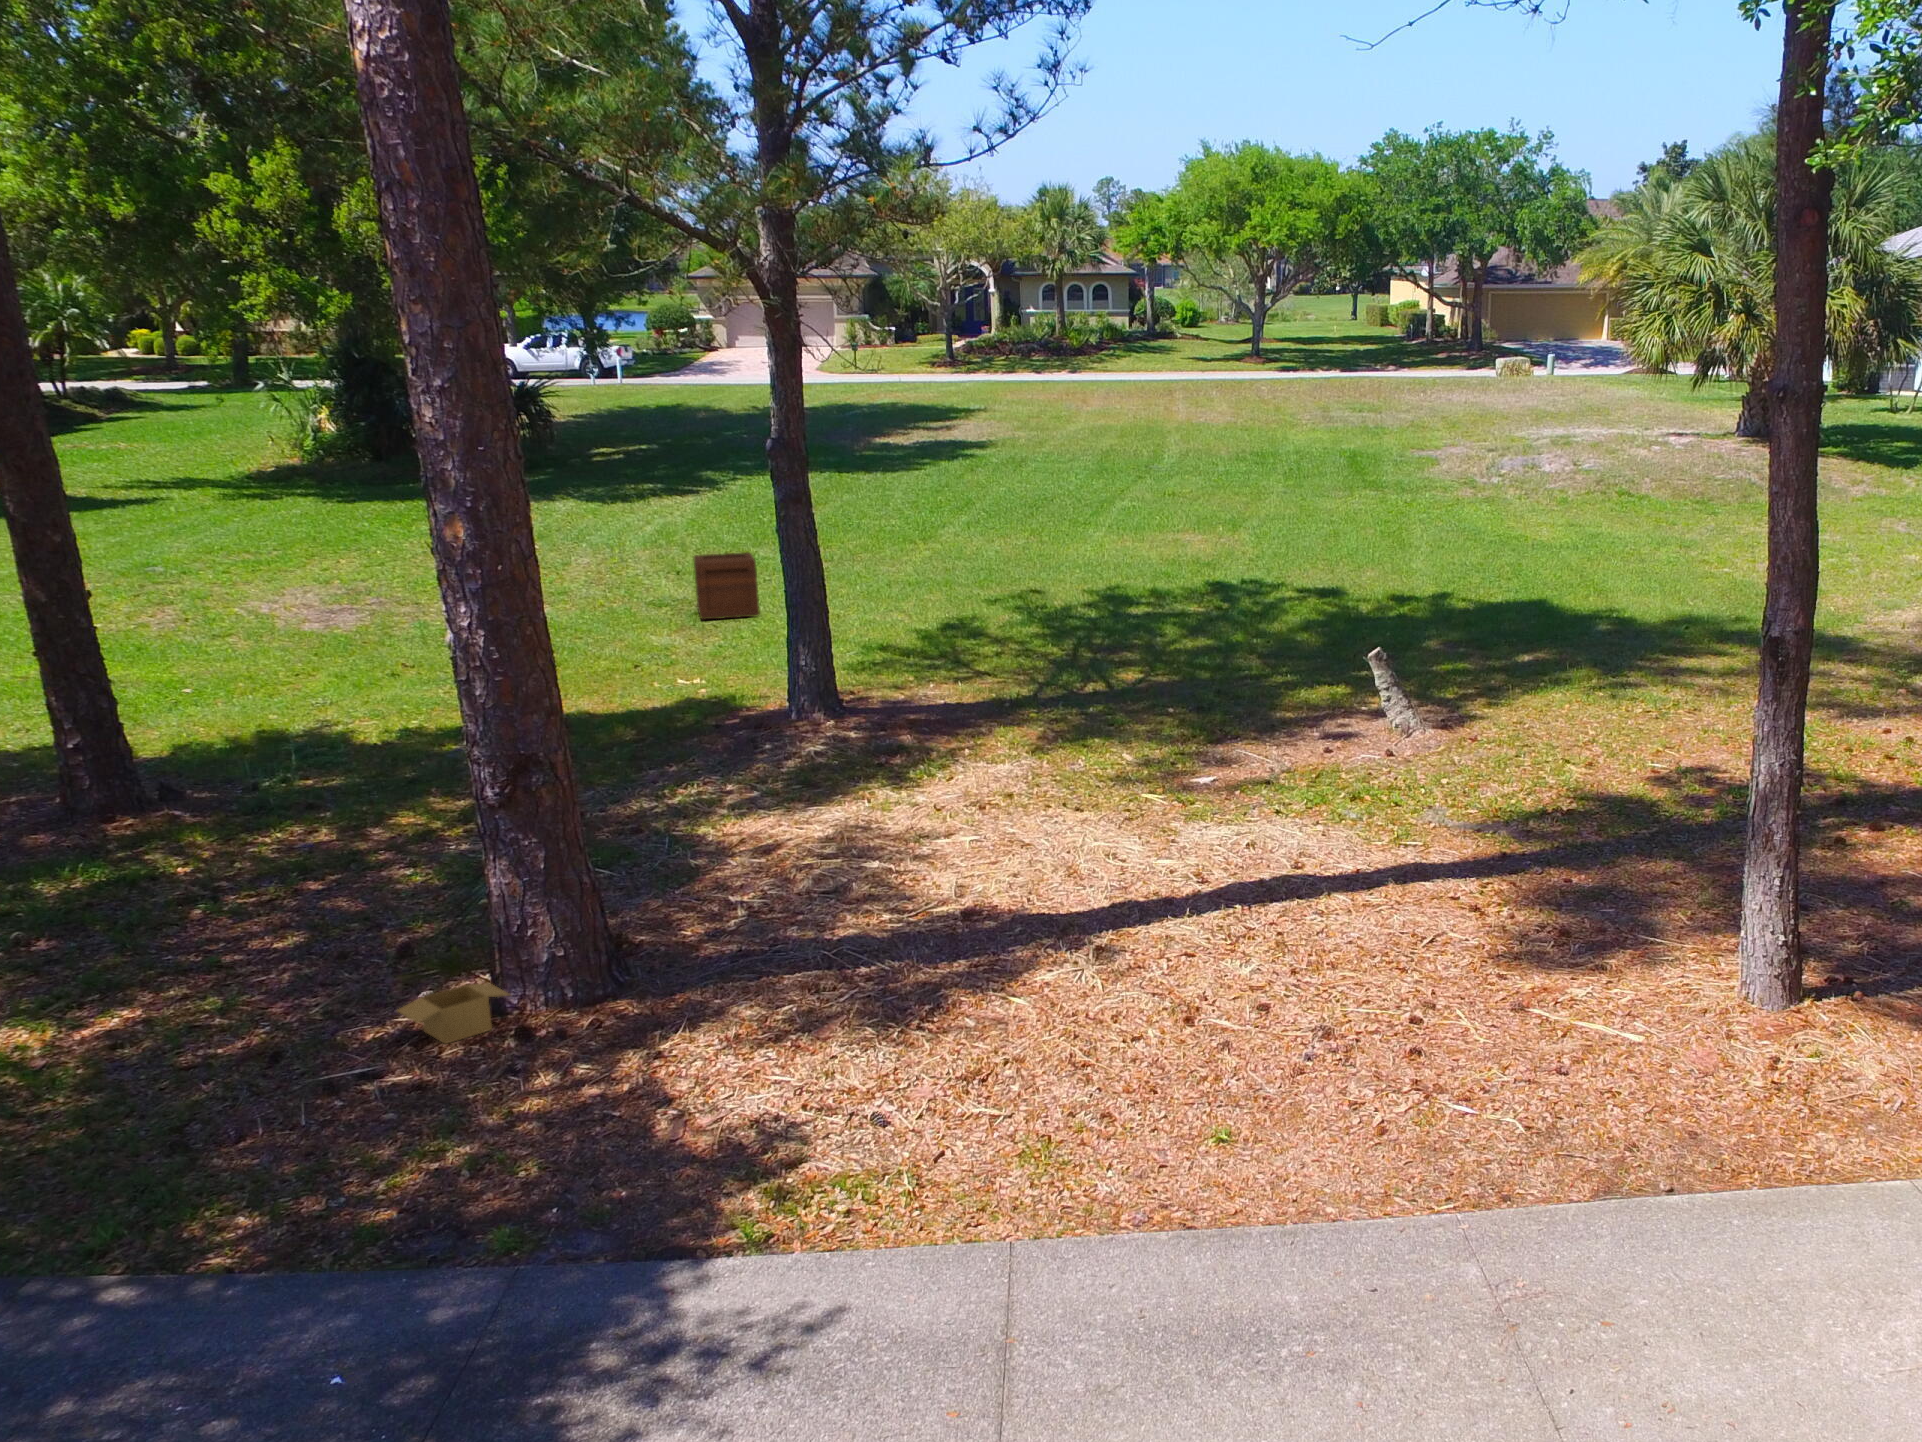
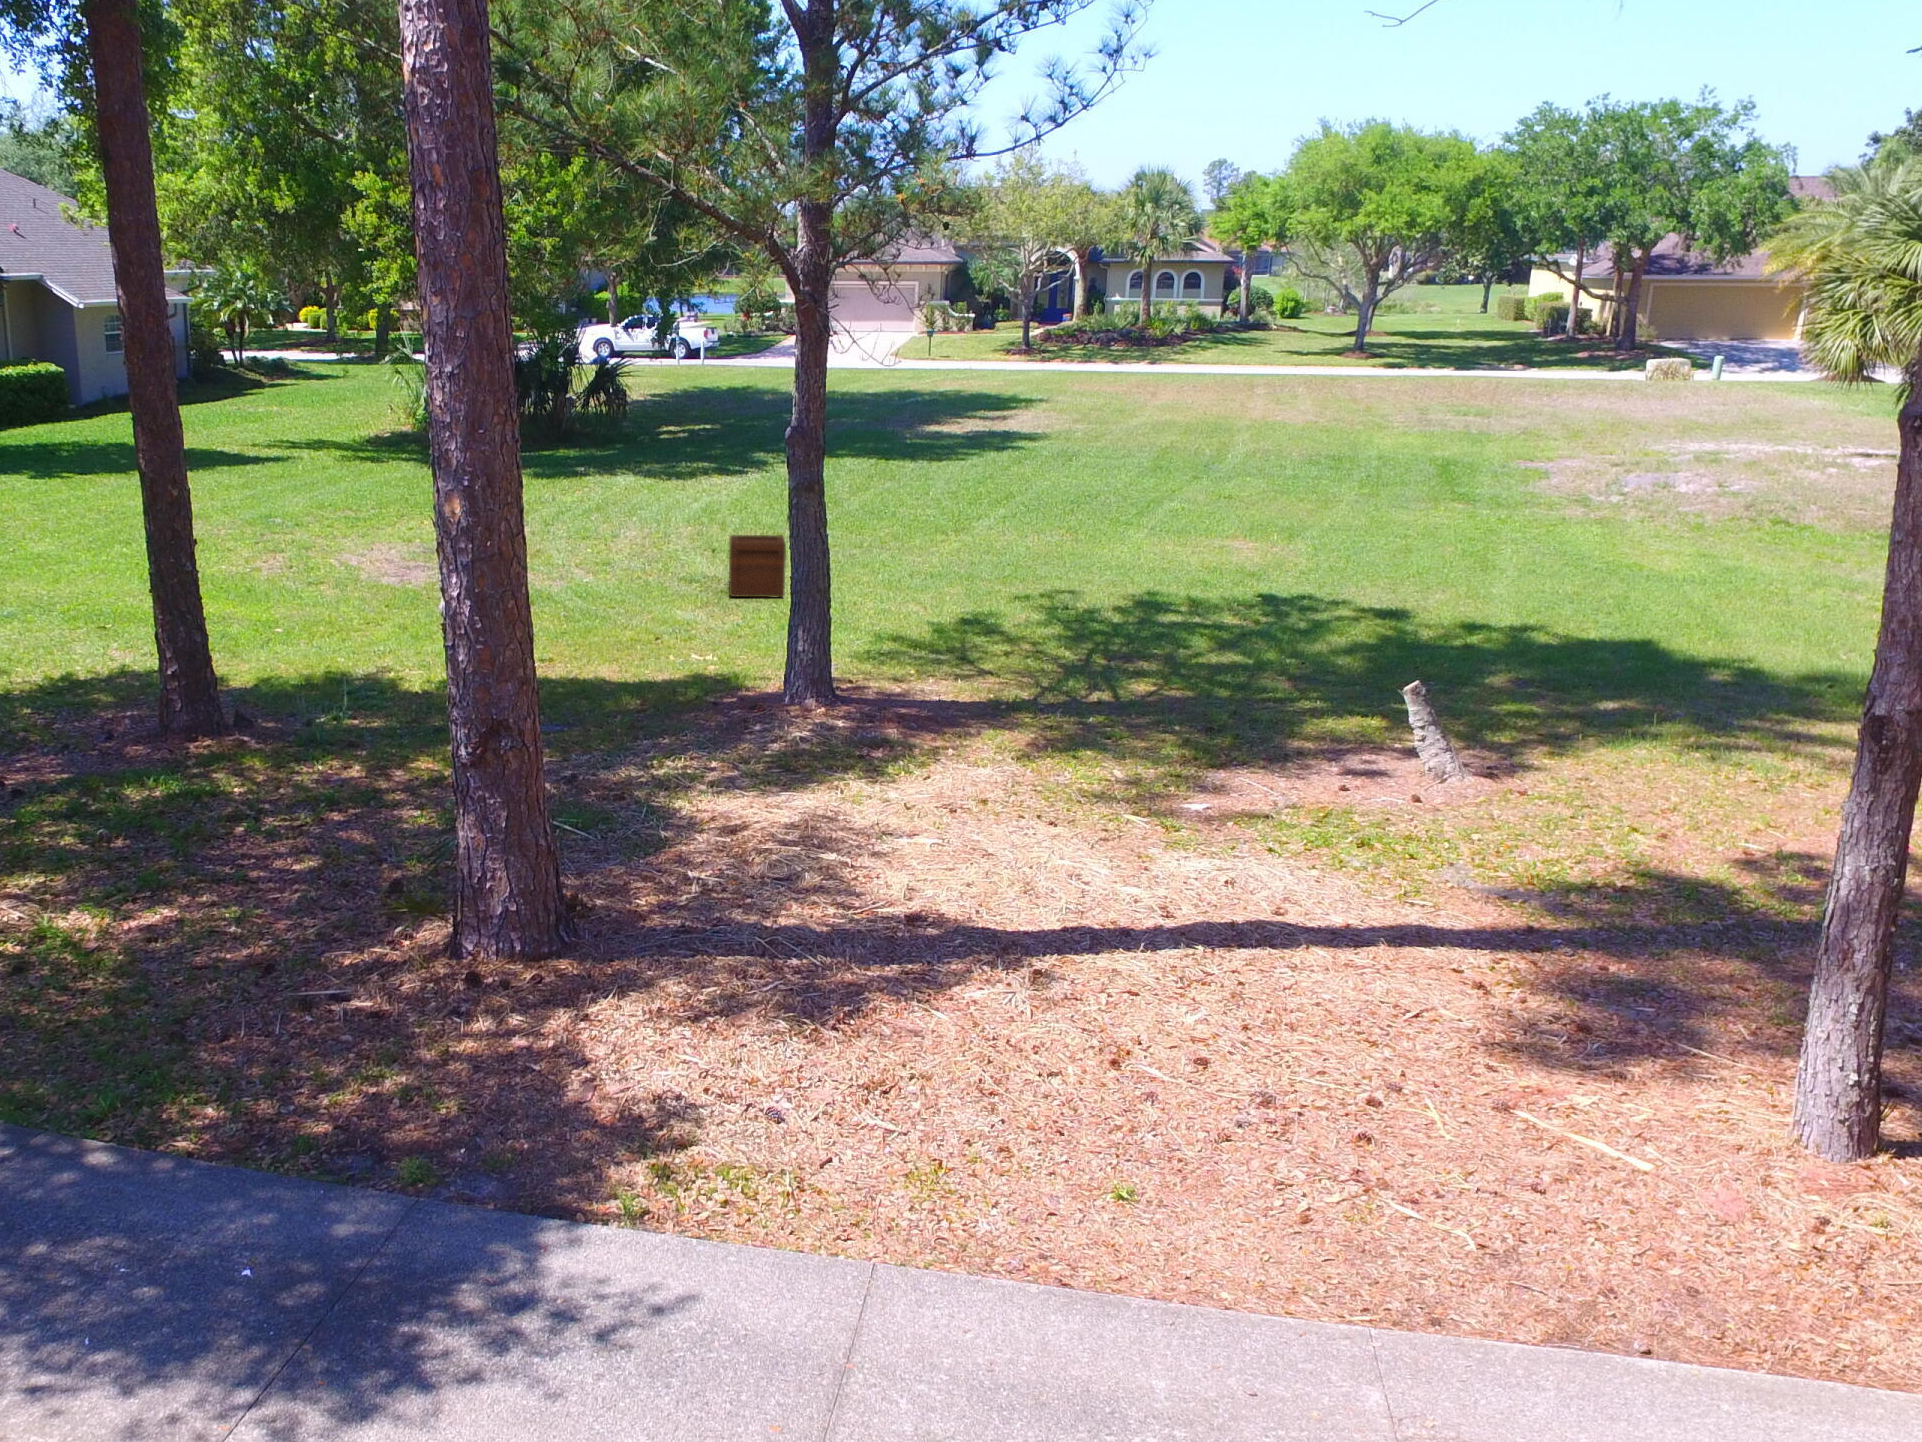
cardboard box: present [398,984,510,1044] -> none [374,924,472,976]

